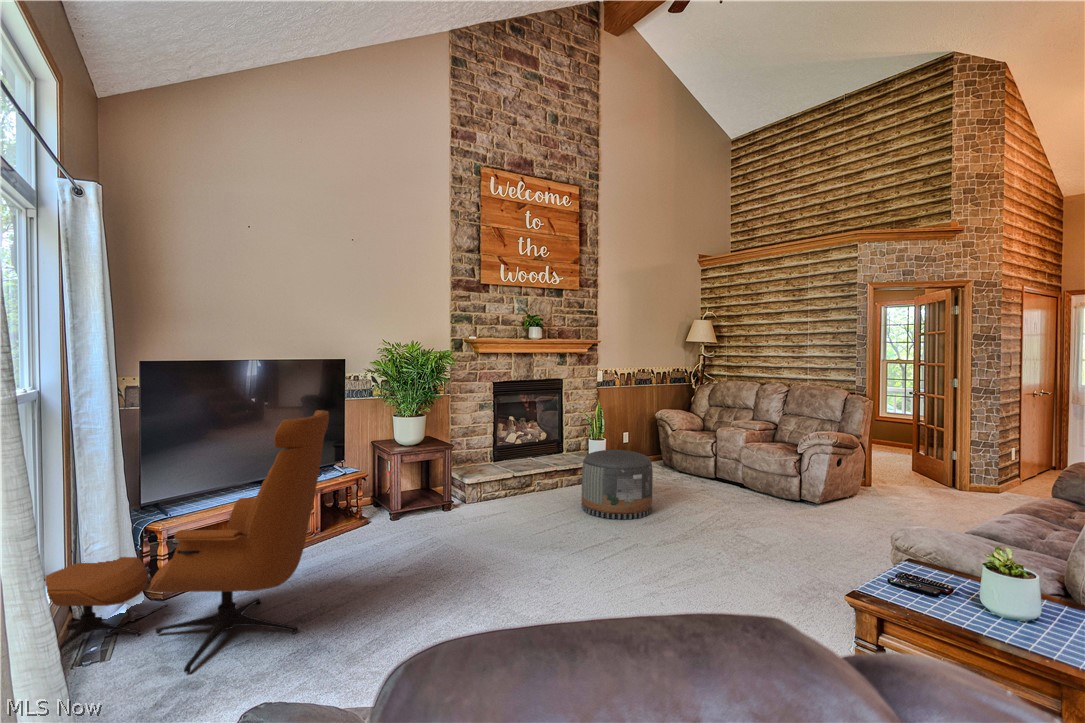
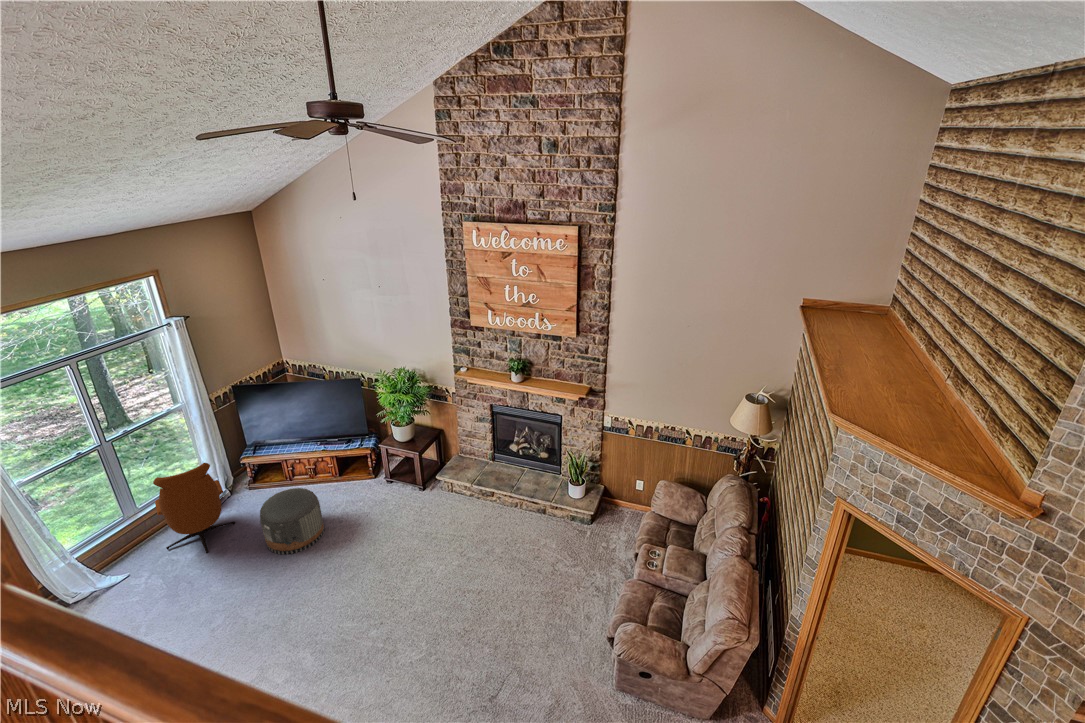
pouf: present [581,450,653,519] -> present [260,488,324,554]

